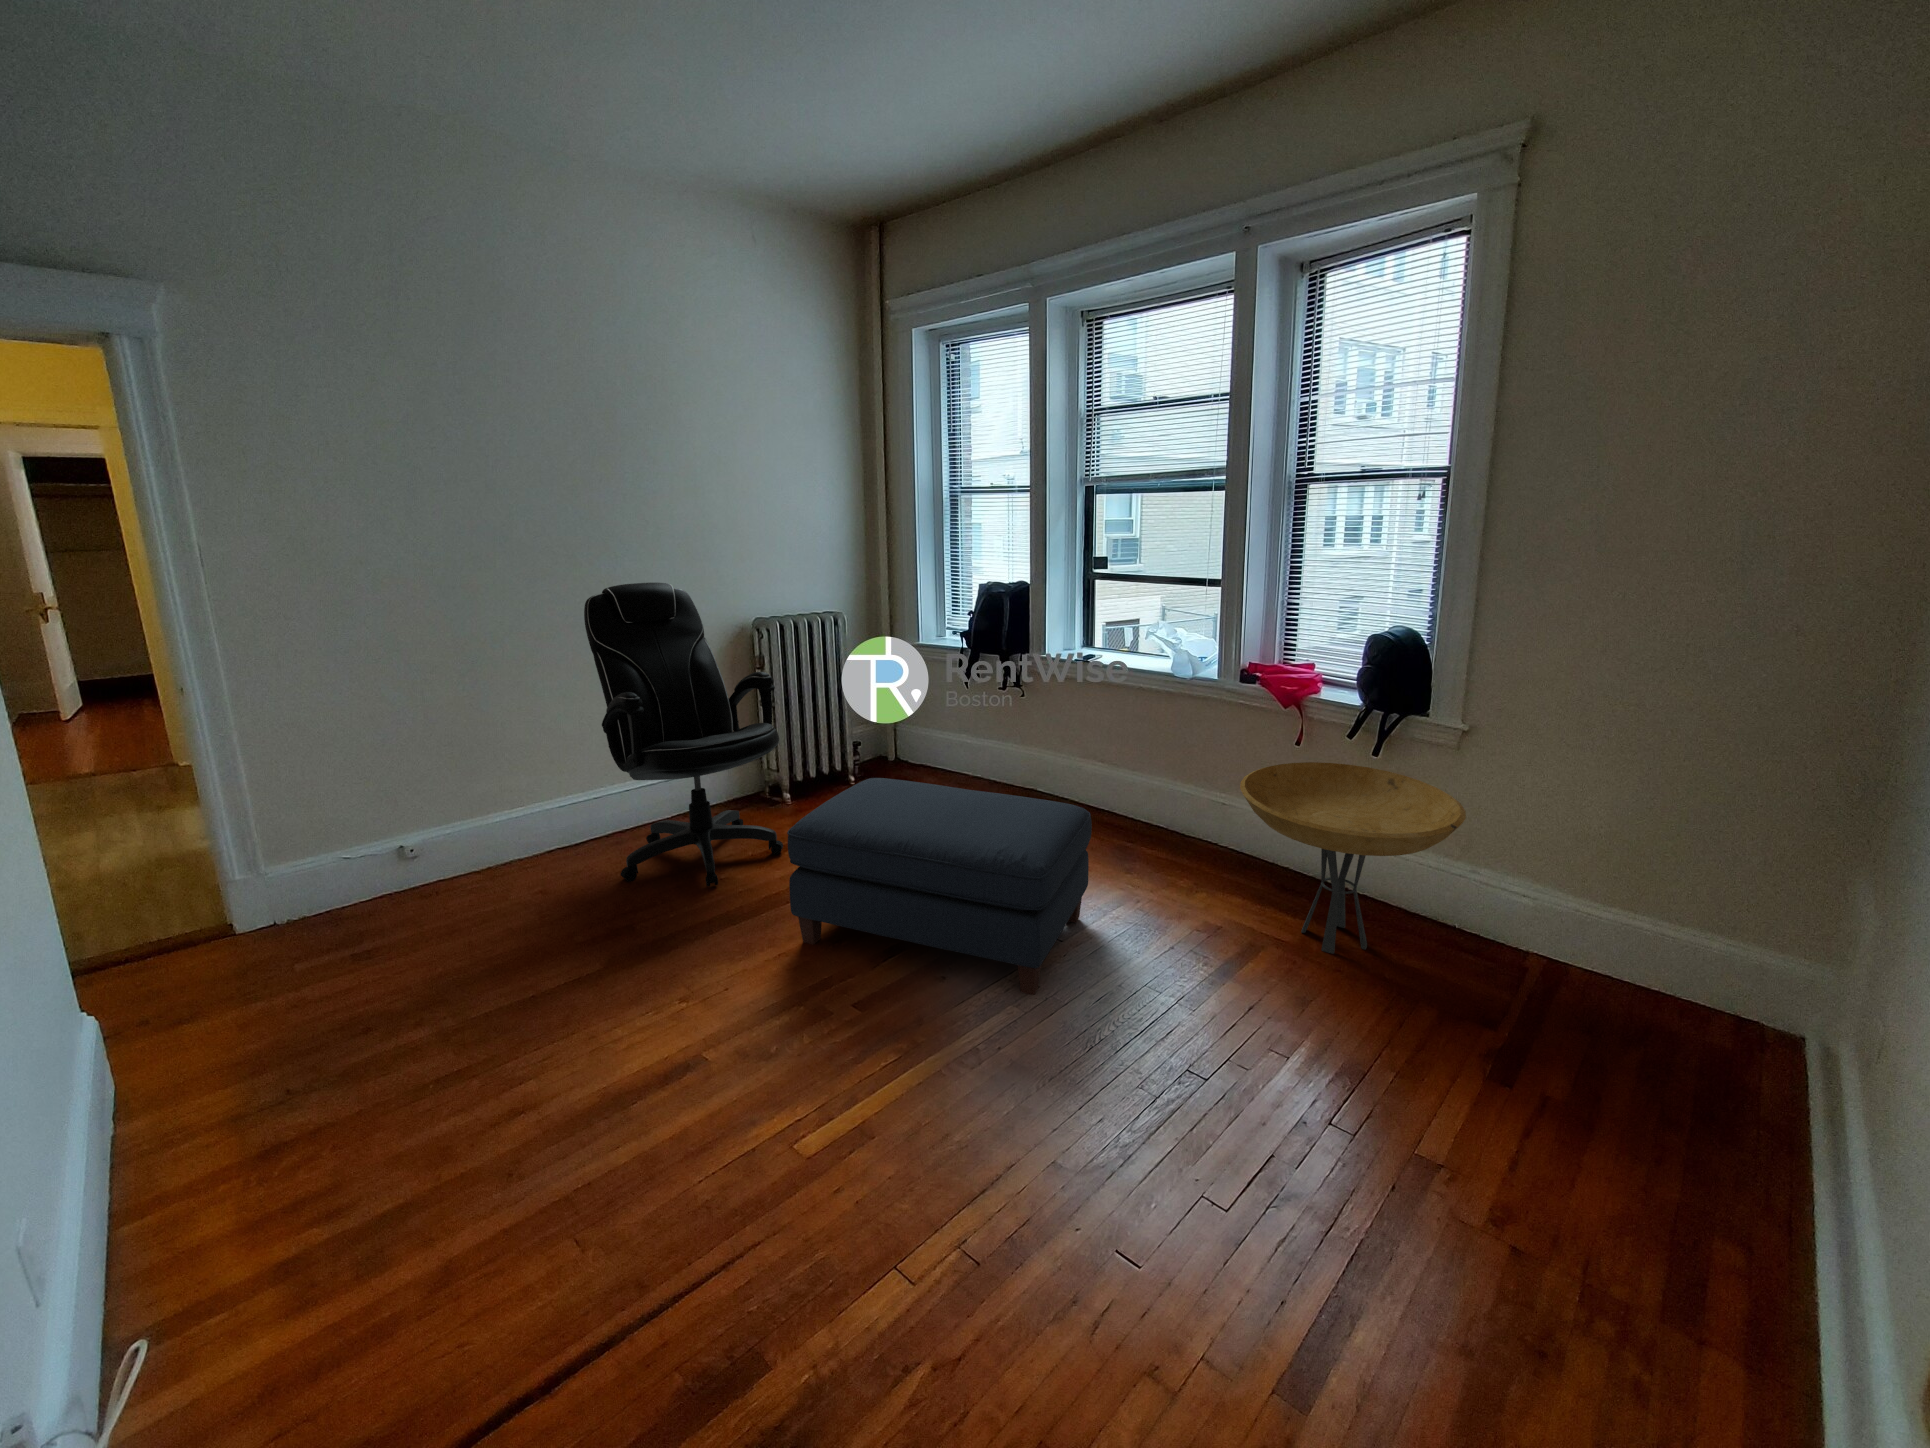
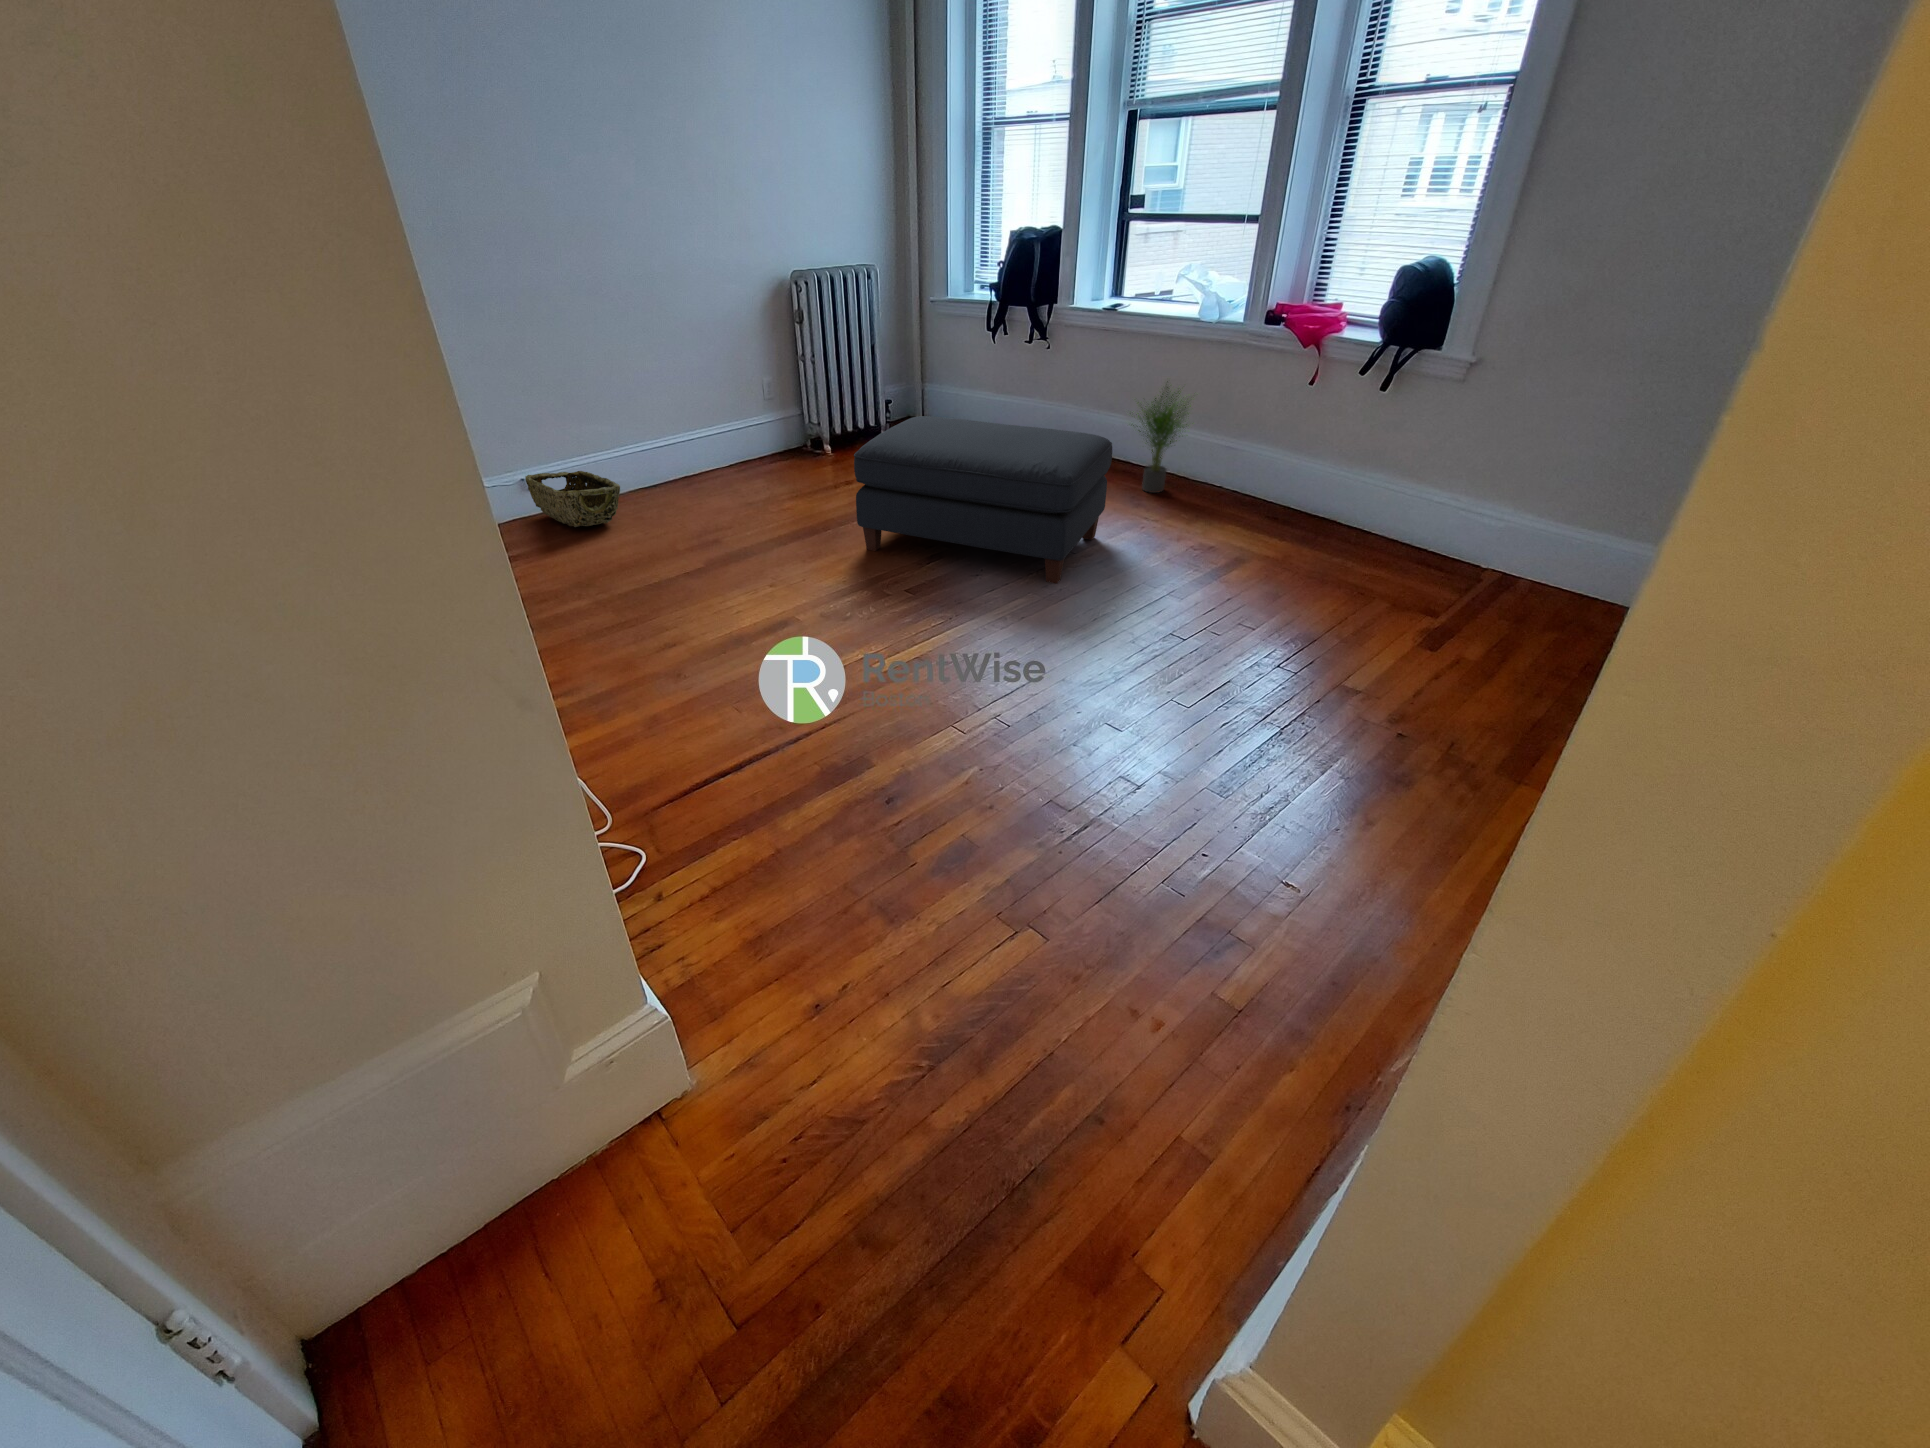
office chair: present [584,583,783,887] -> none [646,230,835,513]
potted plant: none [1103,731,1181,852] -> present [1133,381,1191,493]
side table: present [1240,762,1466,954] -> none [1250,399,1452,563]
woven basket: none [390,837,510,915] -> present [525,471,620,527]

